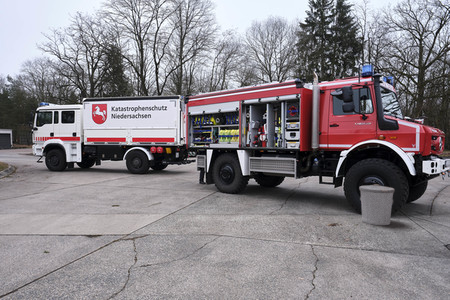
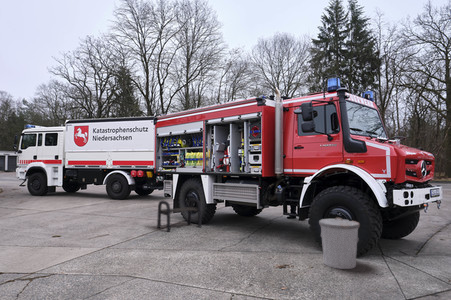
bench: none [199,171,238,200] -> present [157,198,201,232]

